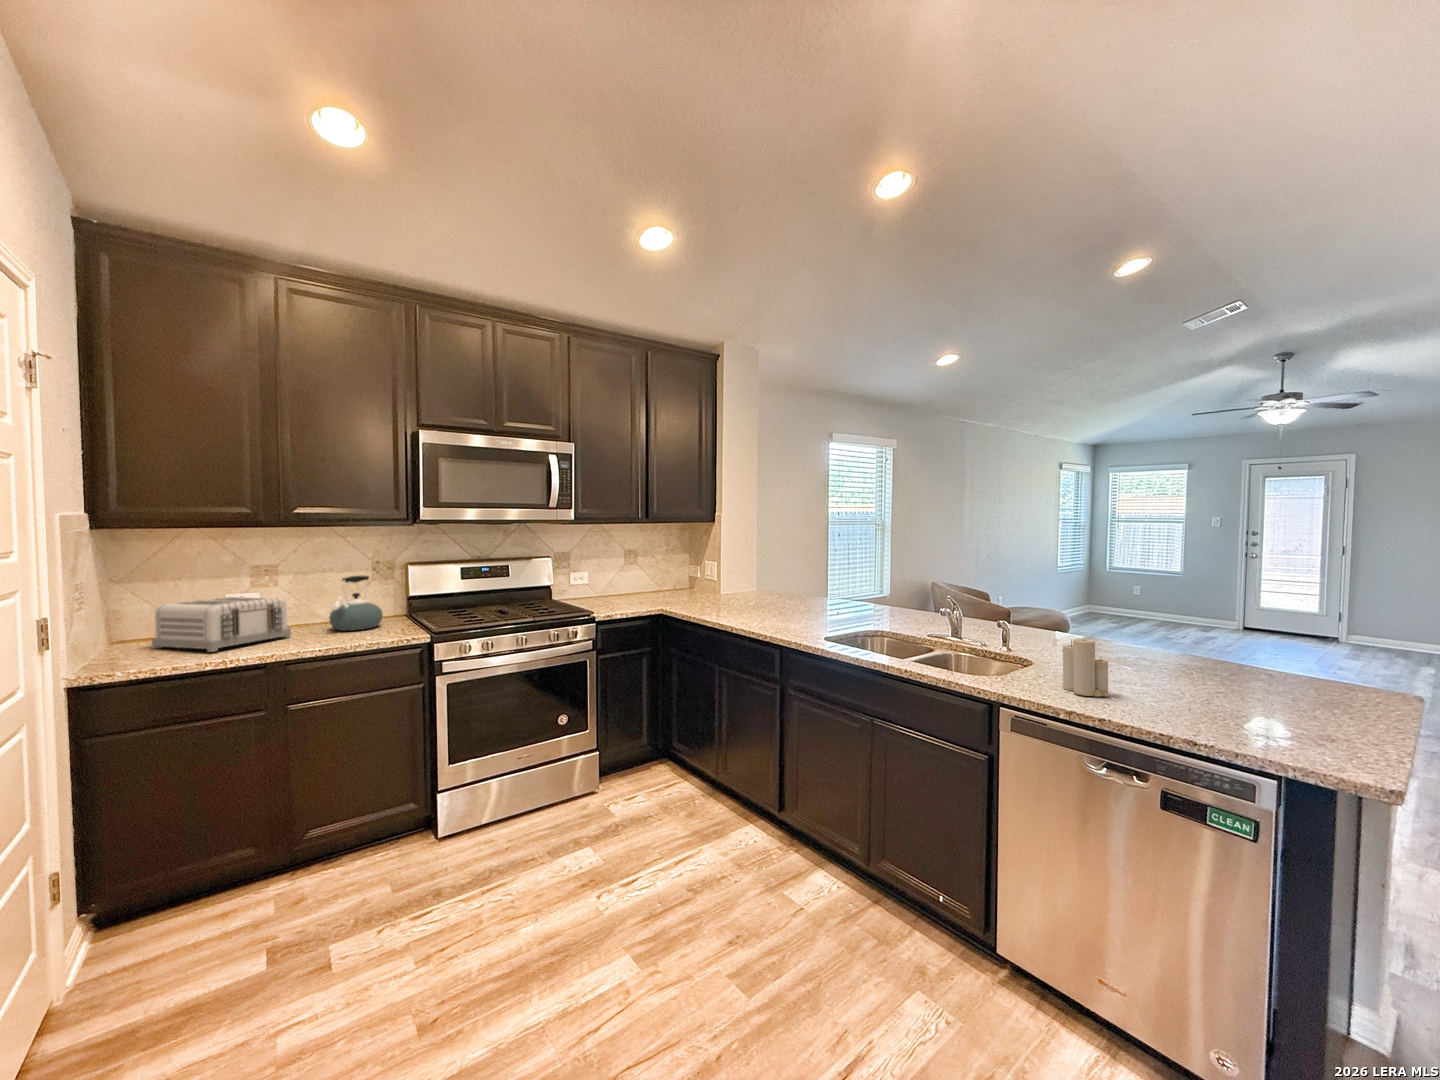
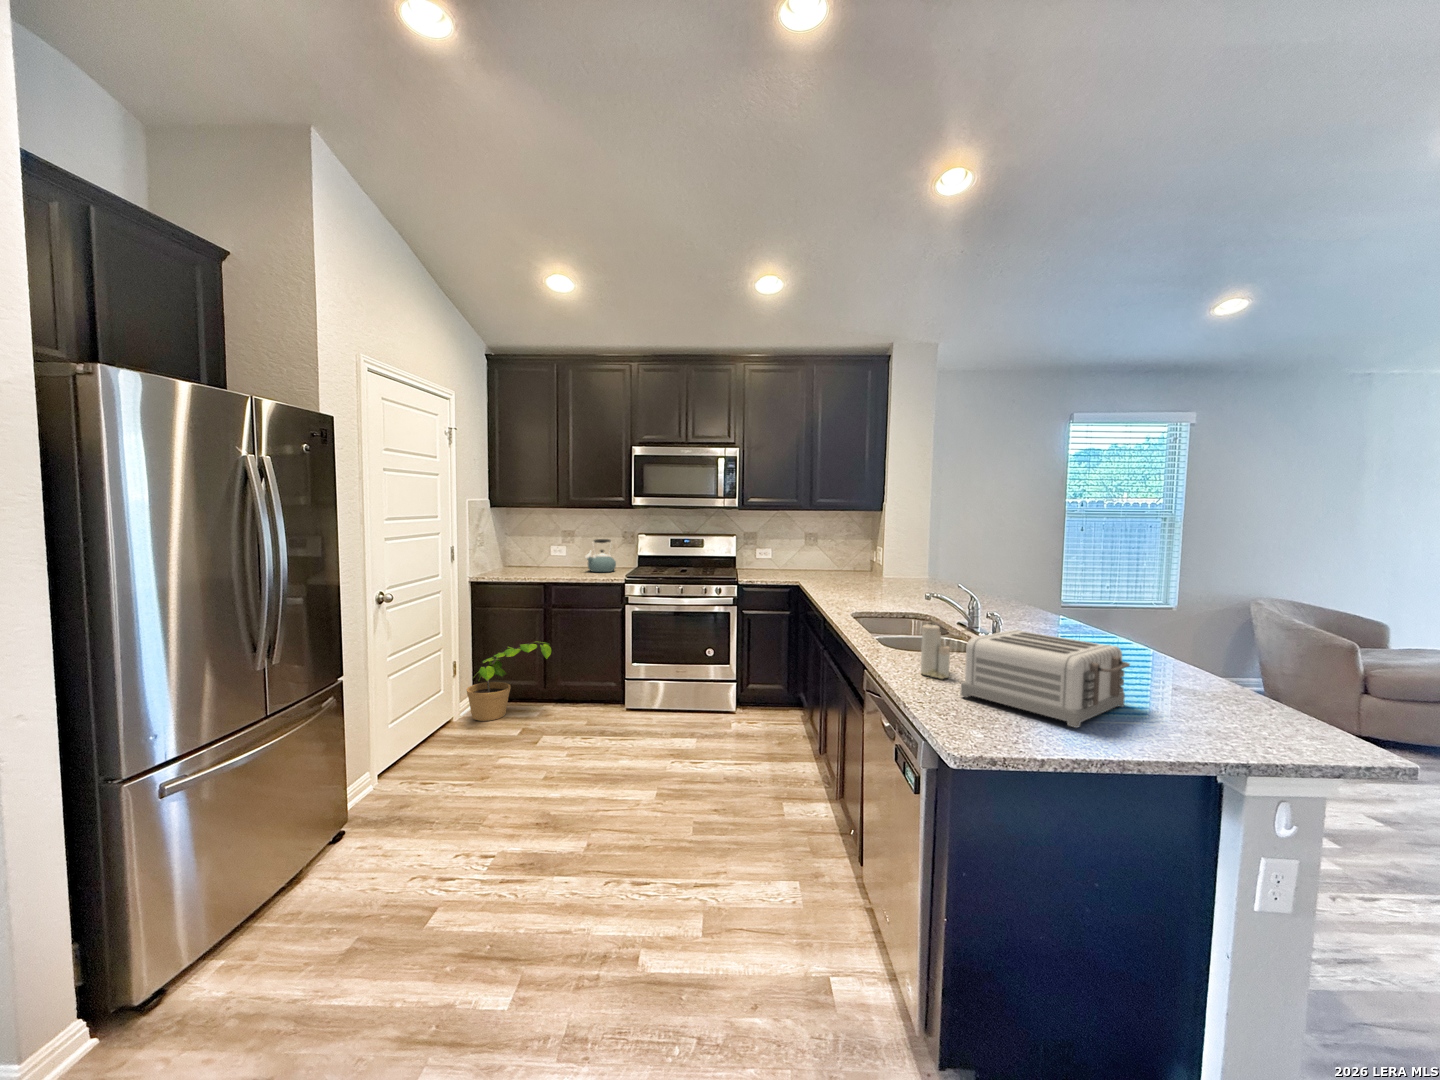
toaster: present [152,597,291,652] -> present [961,630,1130,728]
potted plant: none [86,771,304,978] -> present [467,641,551,721]

